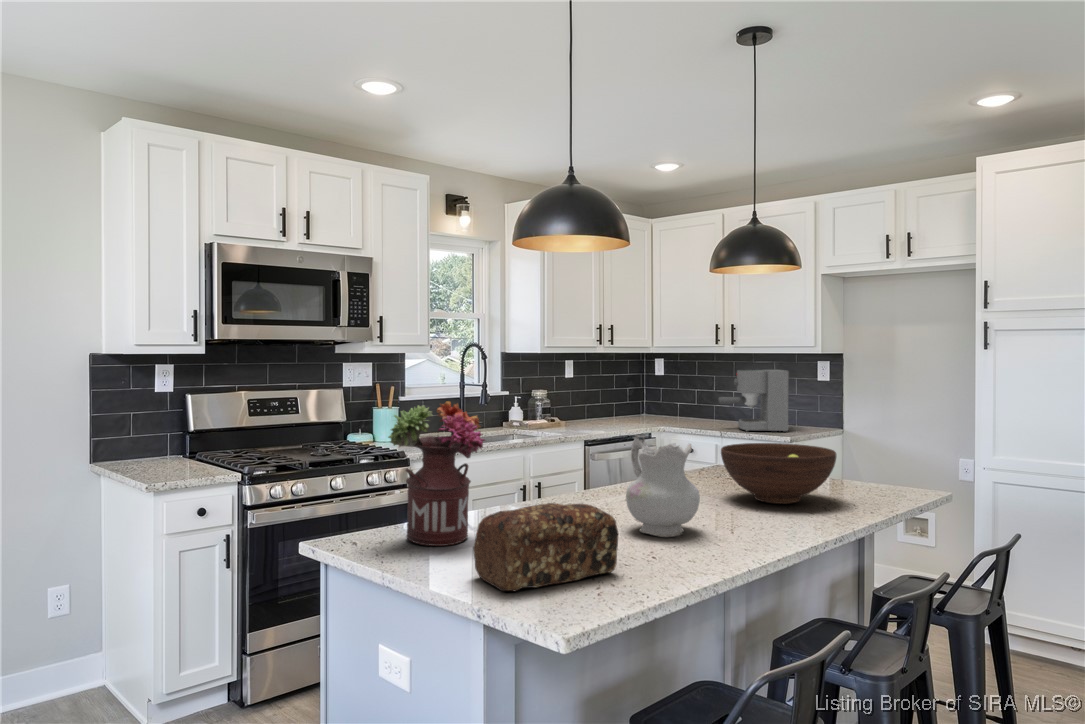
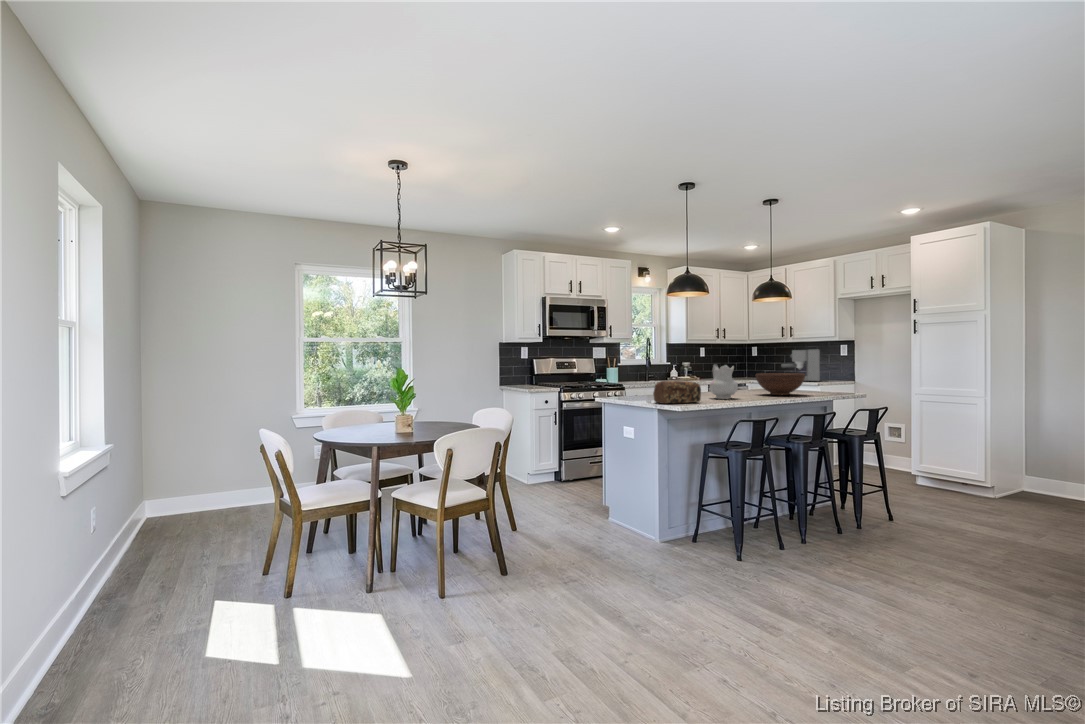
flower arrangement: present [388,401,485,546] -> none [624,351,657,399]

